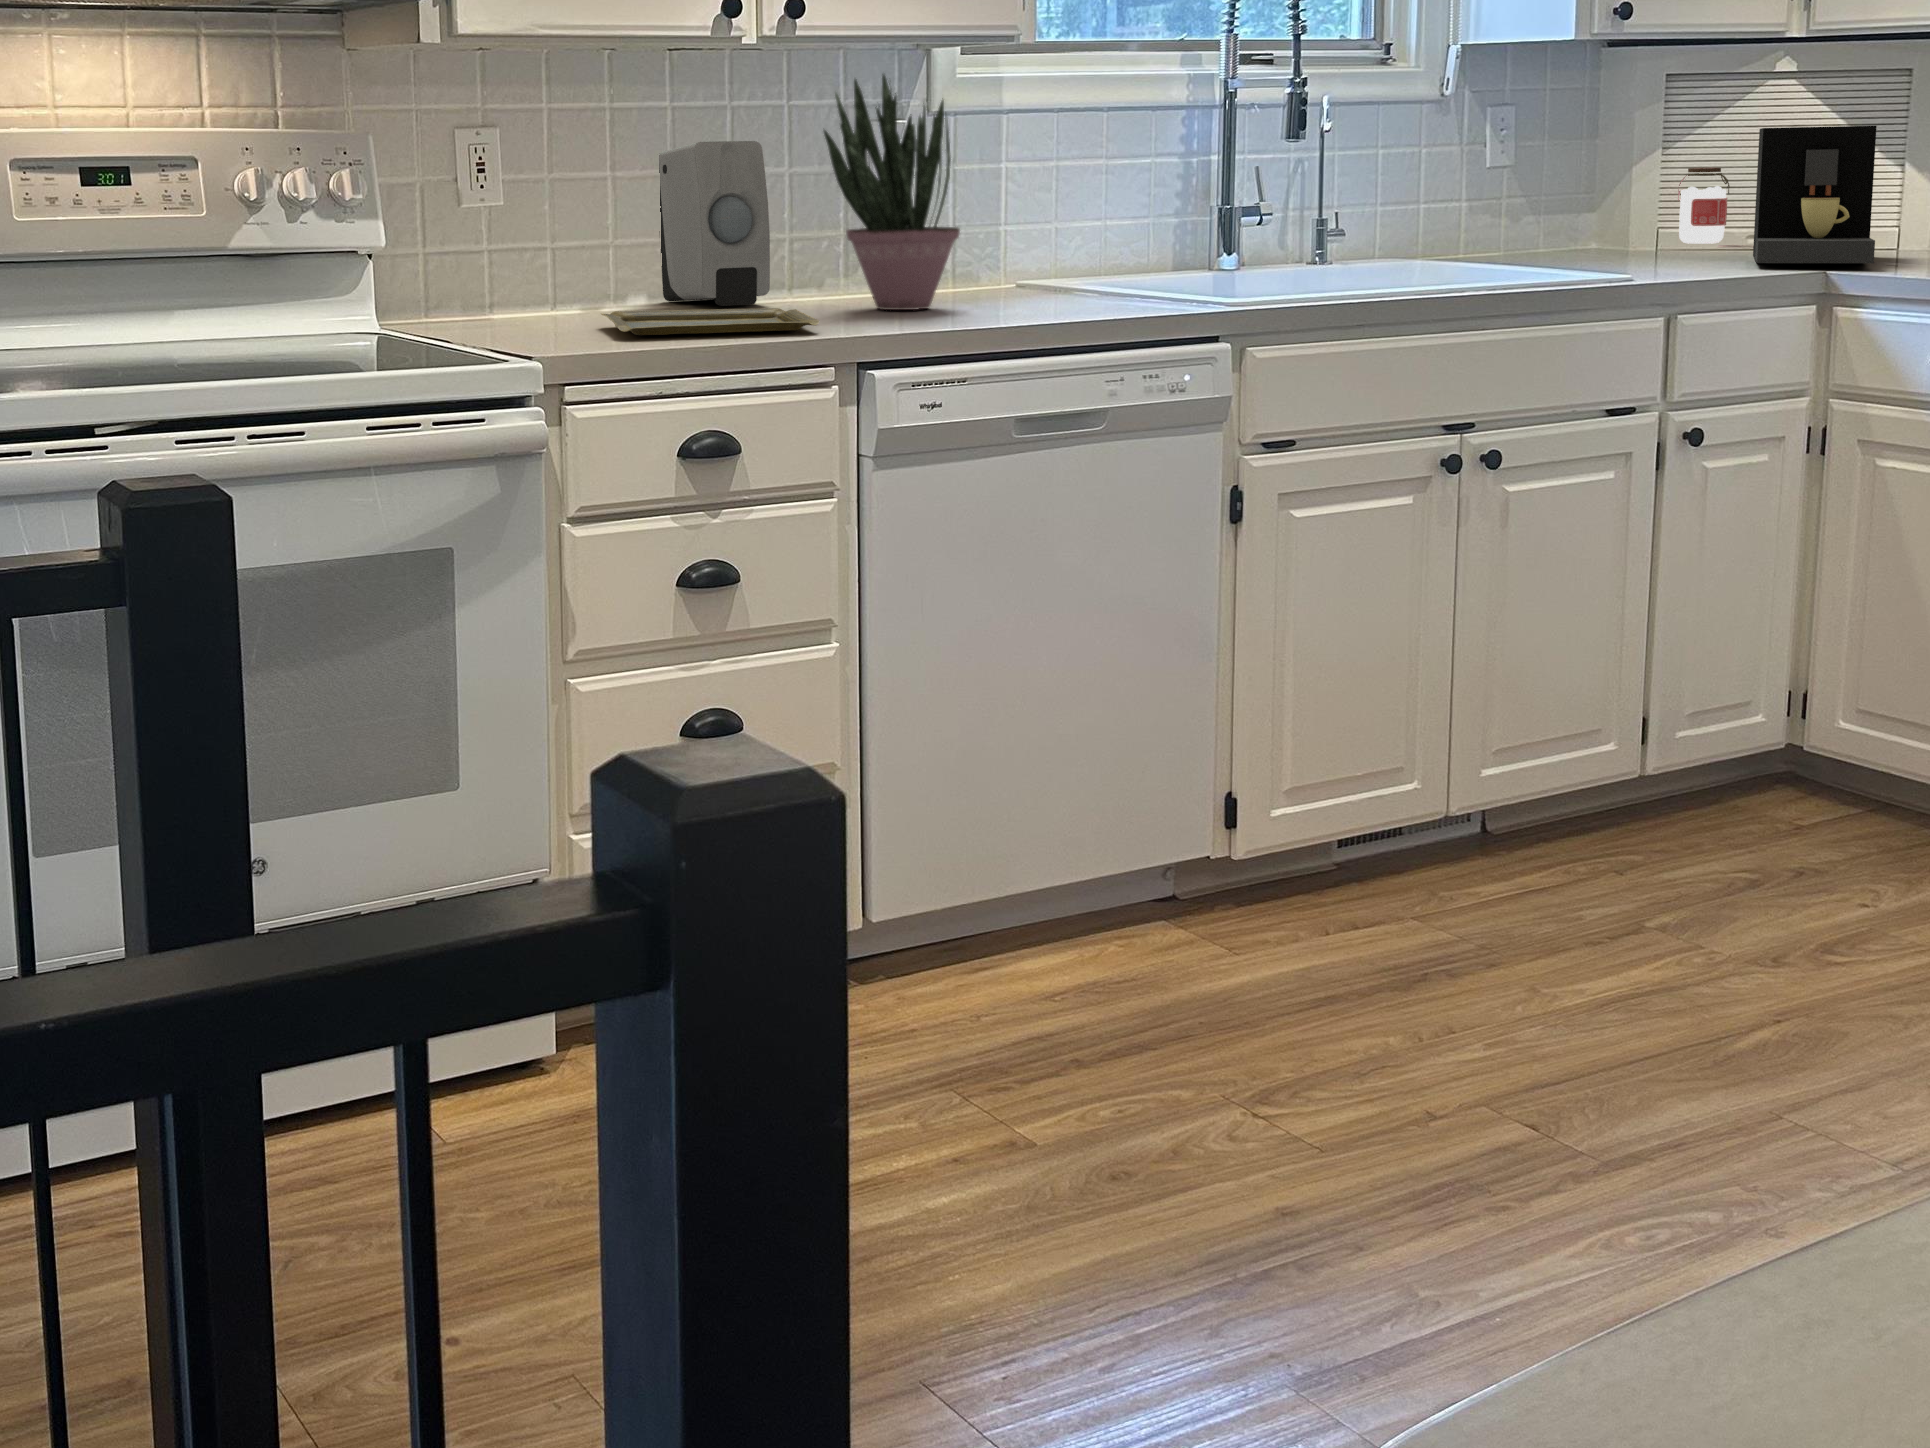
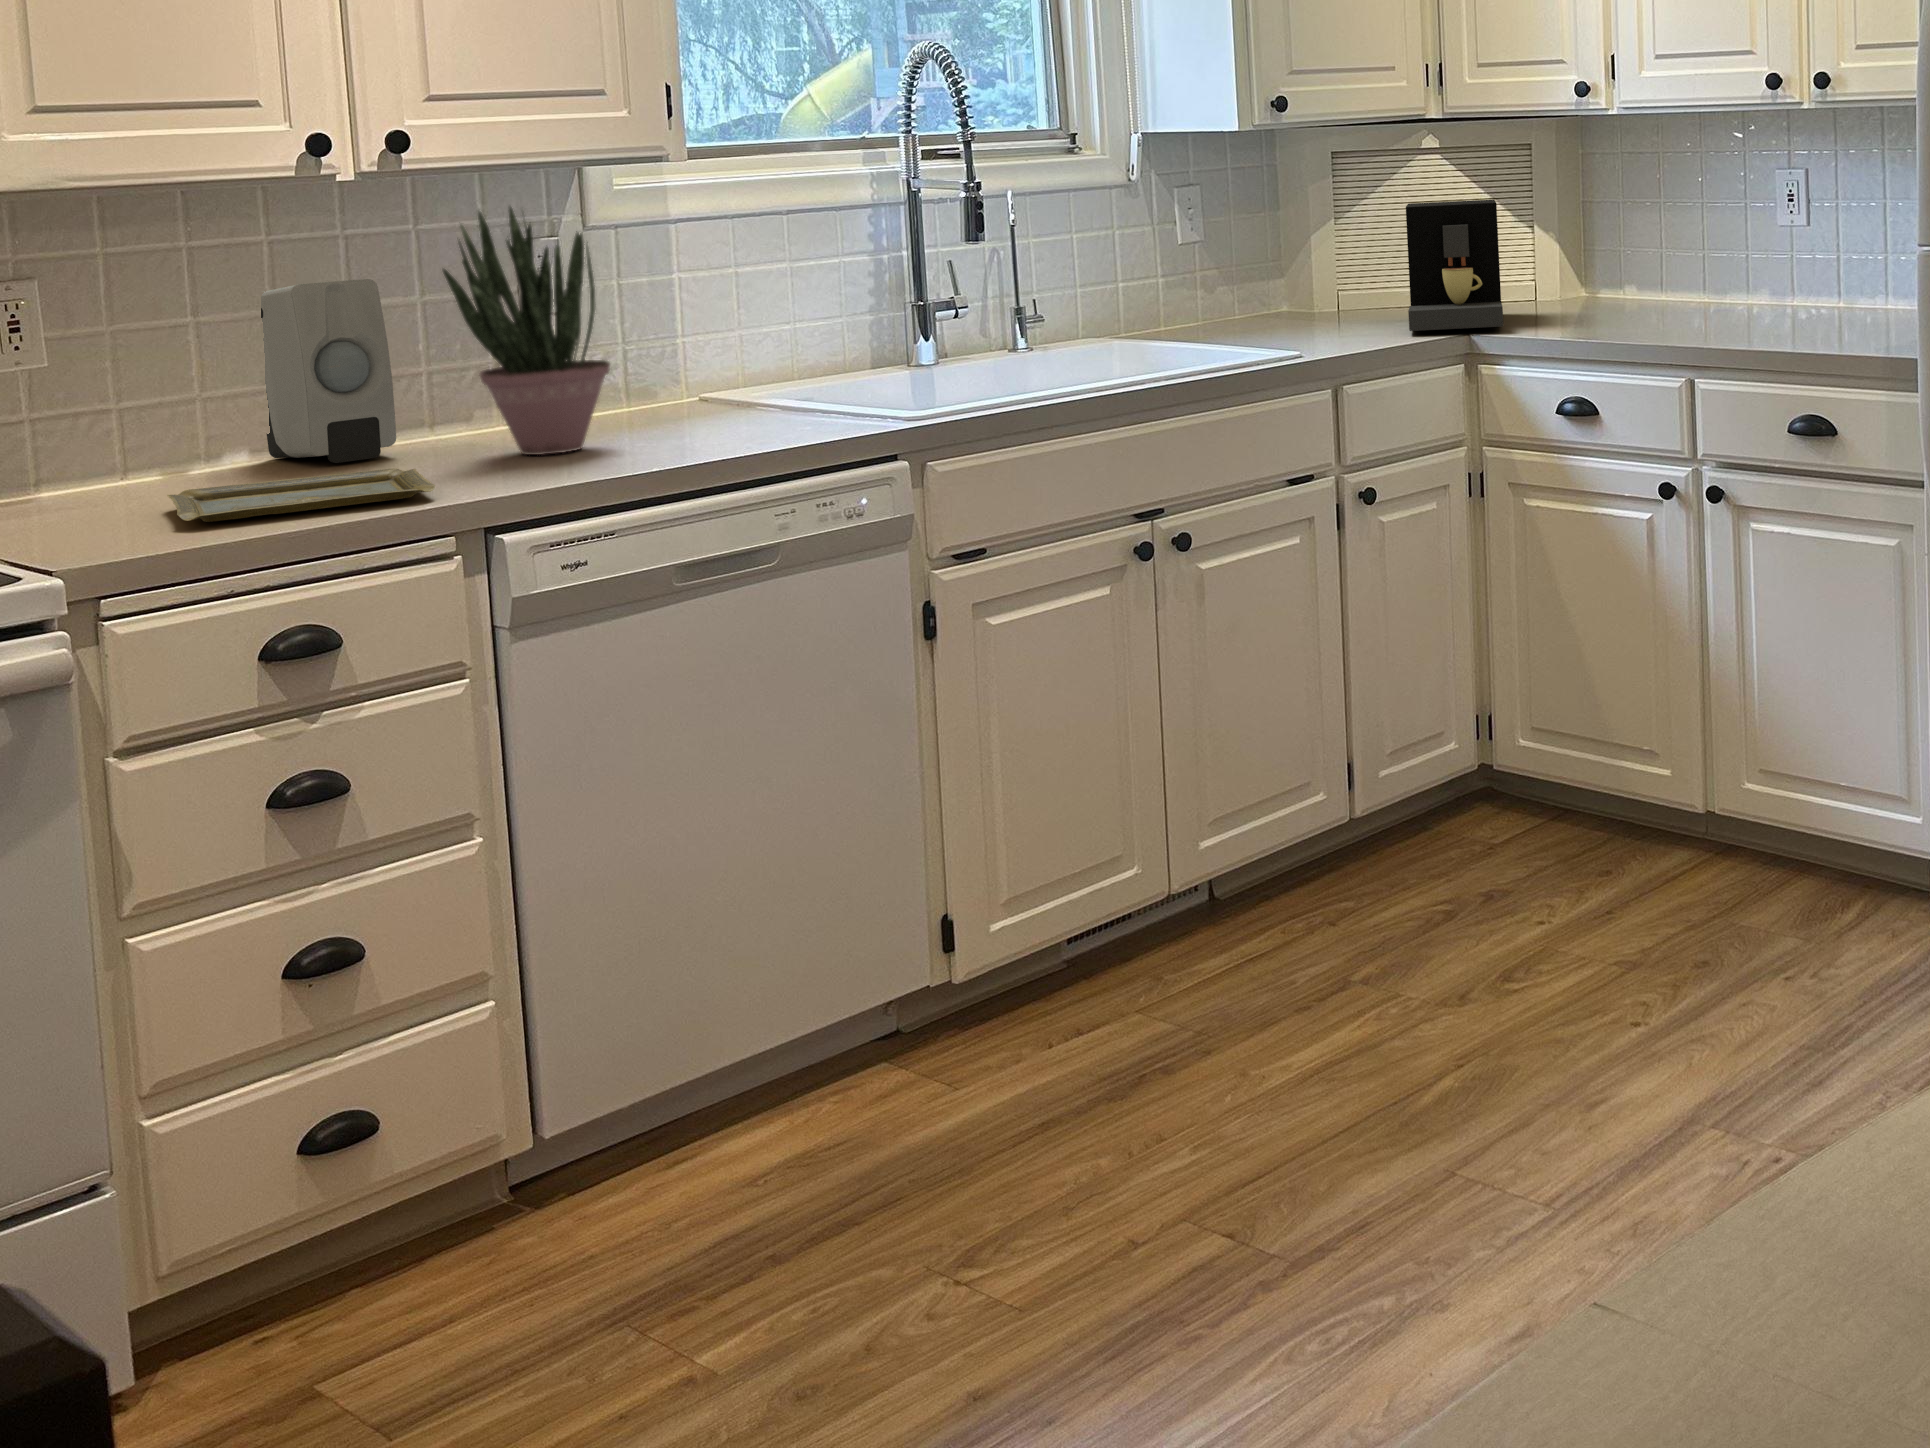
jar: present [1678,168,1730,244] -> none [1352,235,1395,306]

